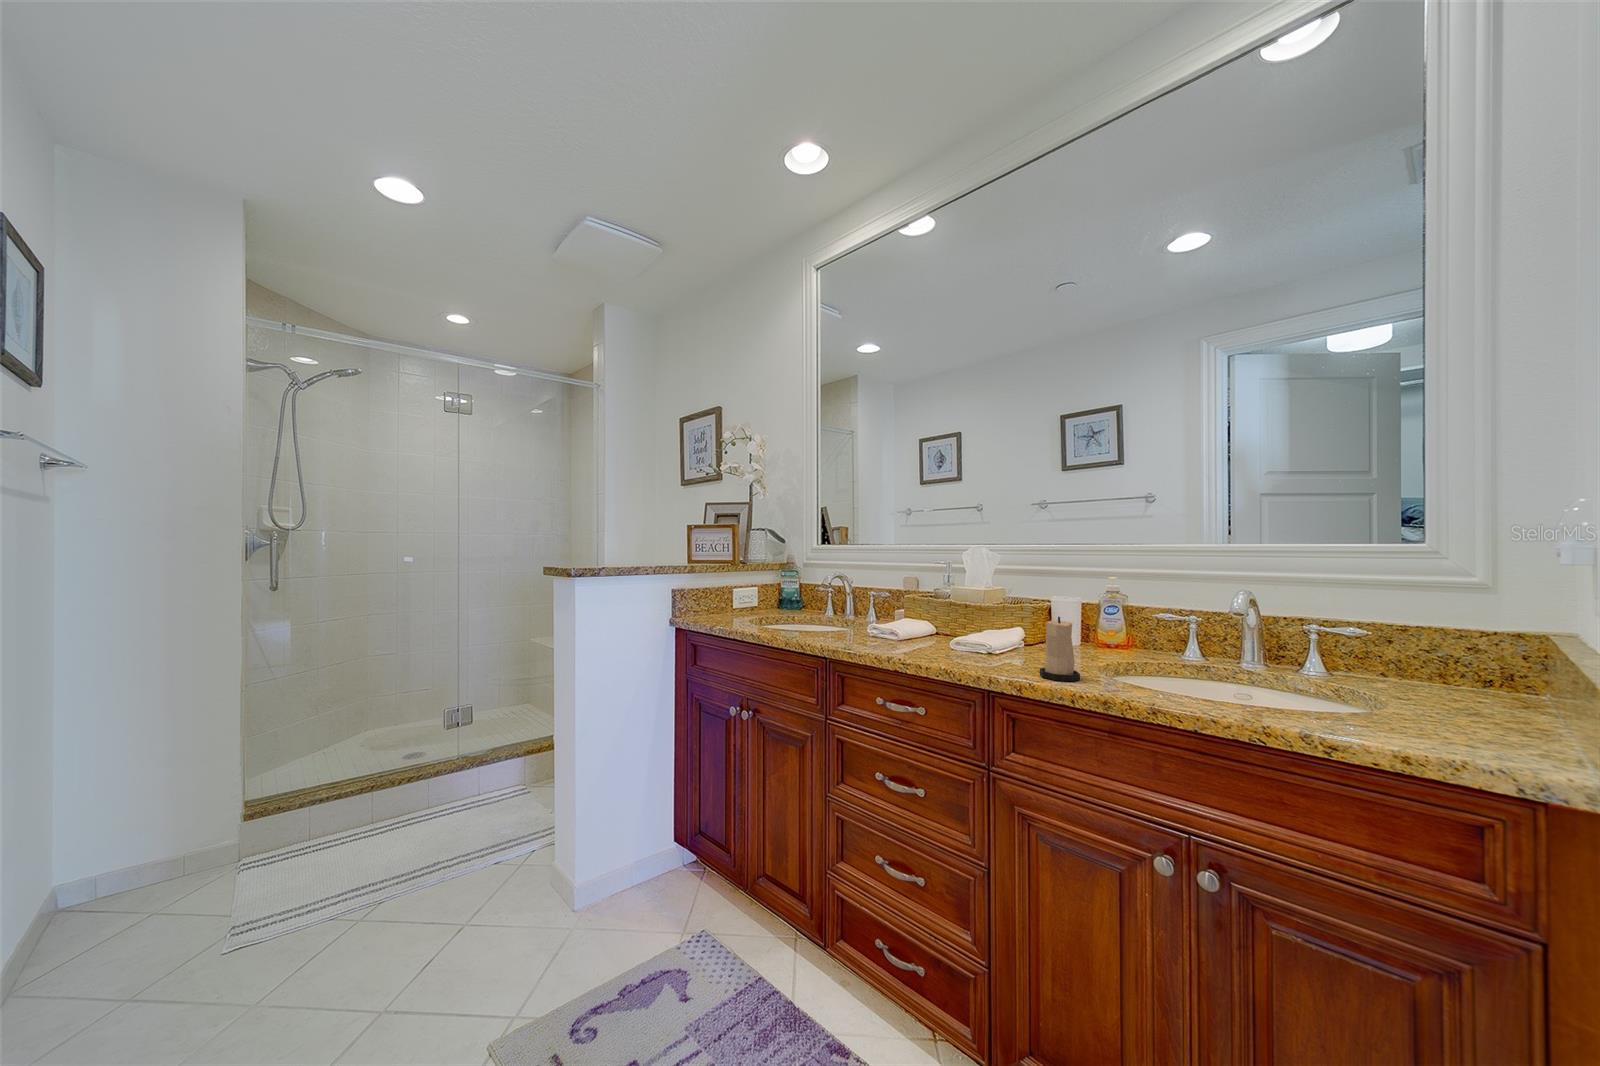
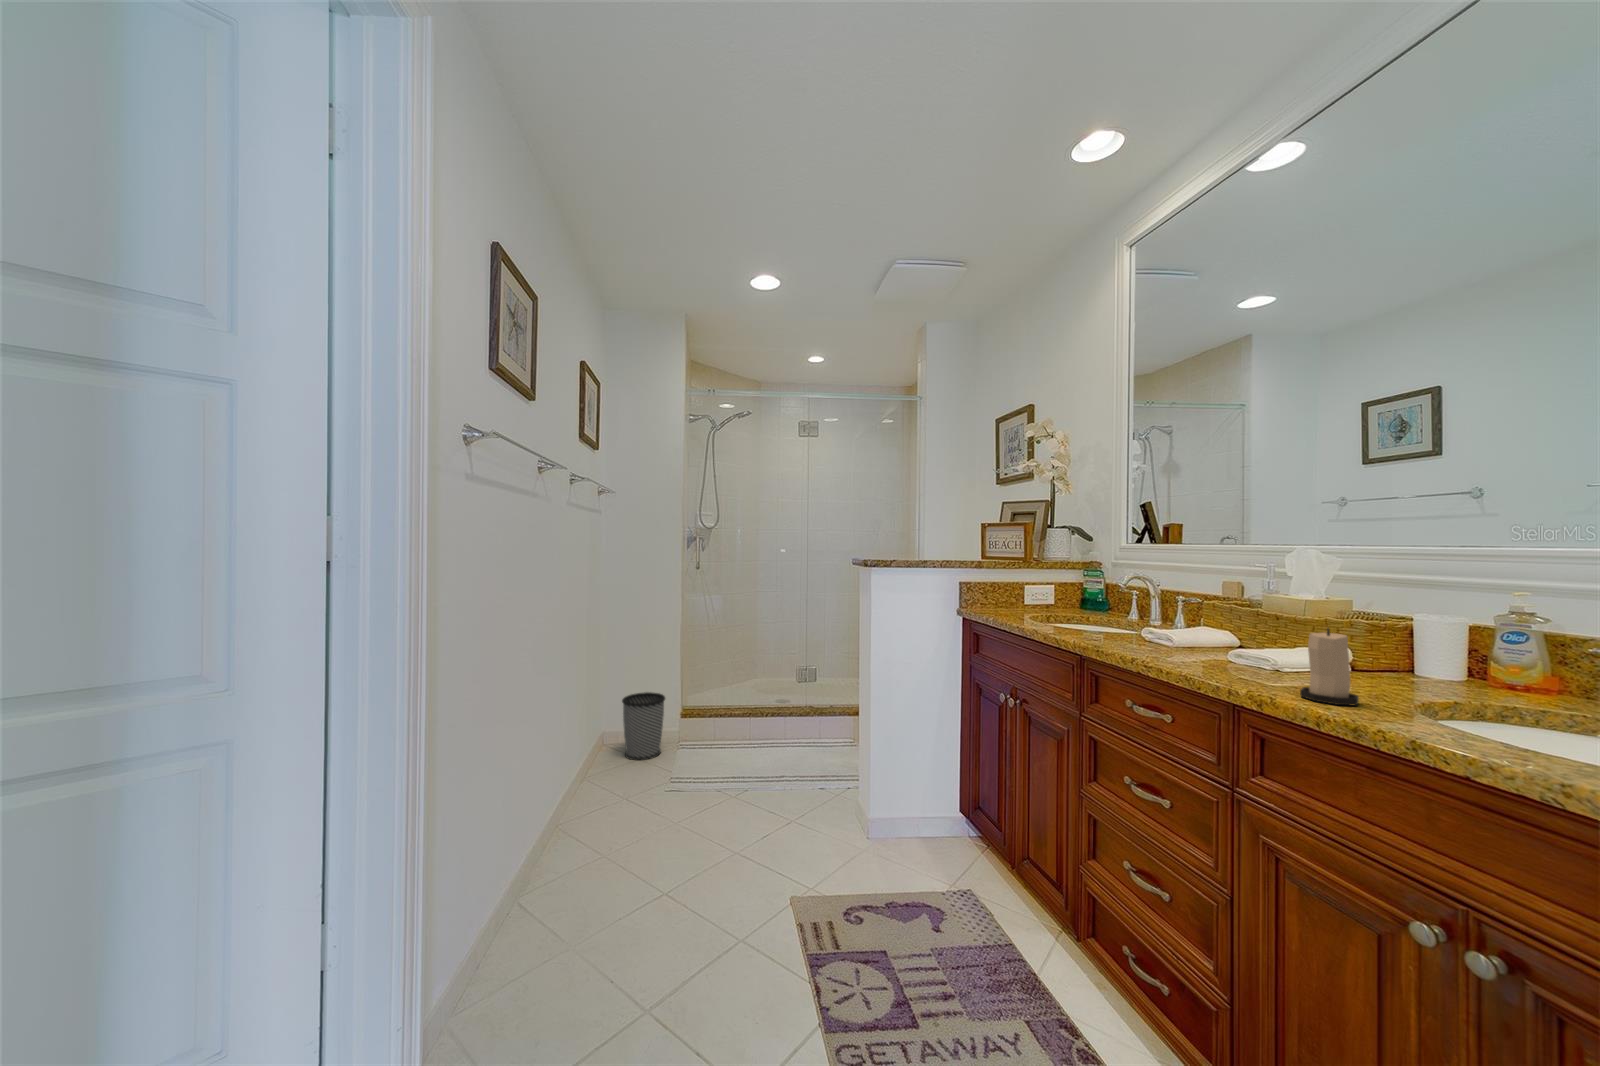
wastebasket: none [83,790,197,922] -> present [622,692,665,760]

